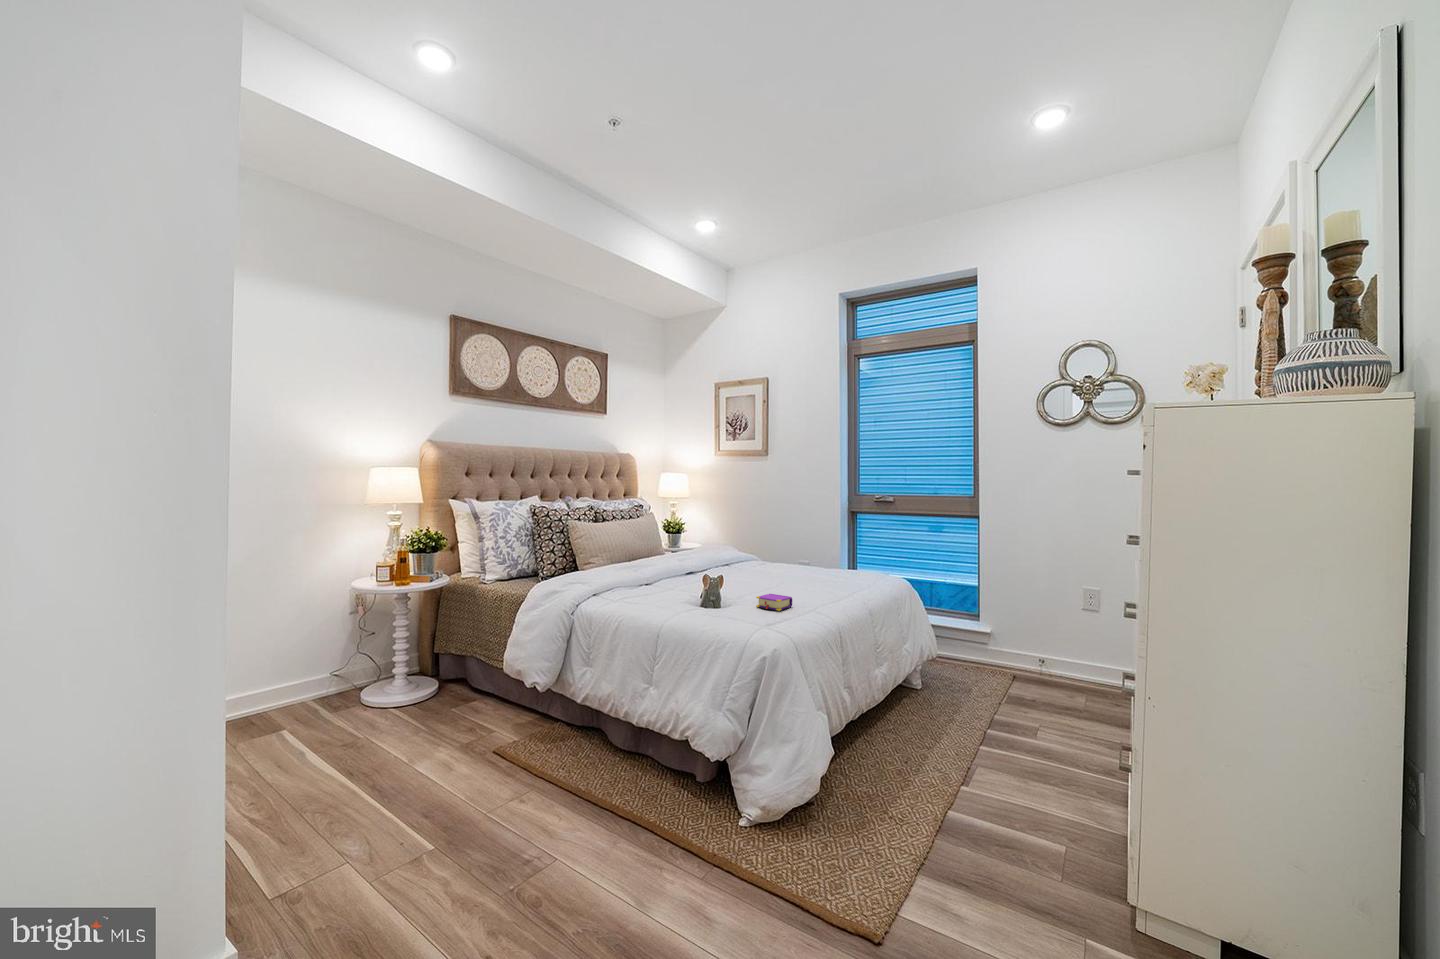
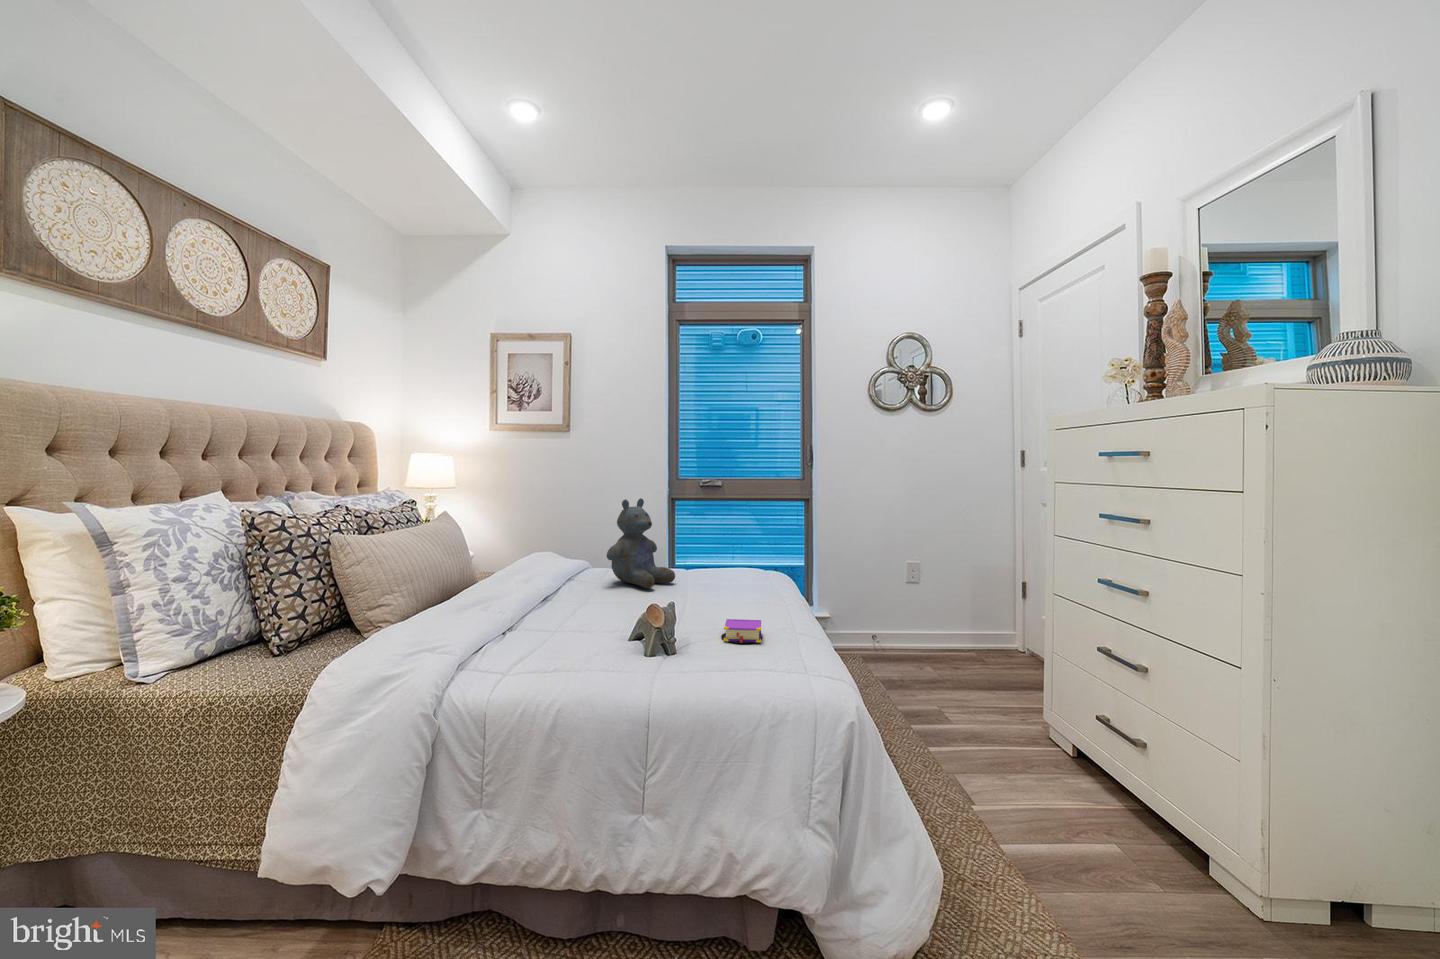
stuffed bear: none [736,507,788,574] -> present [607,498,675,588]

